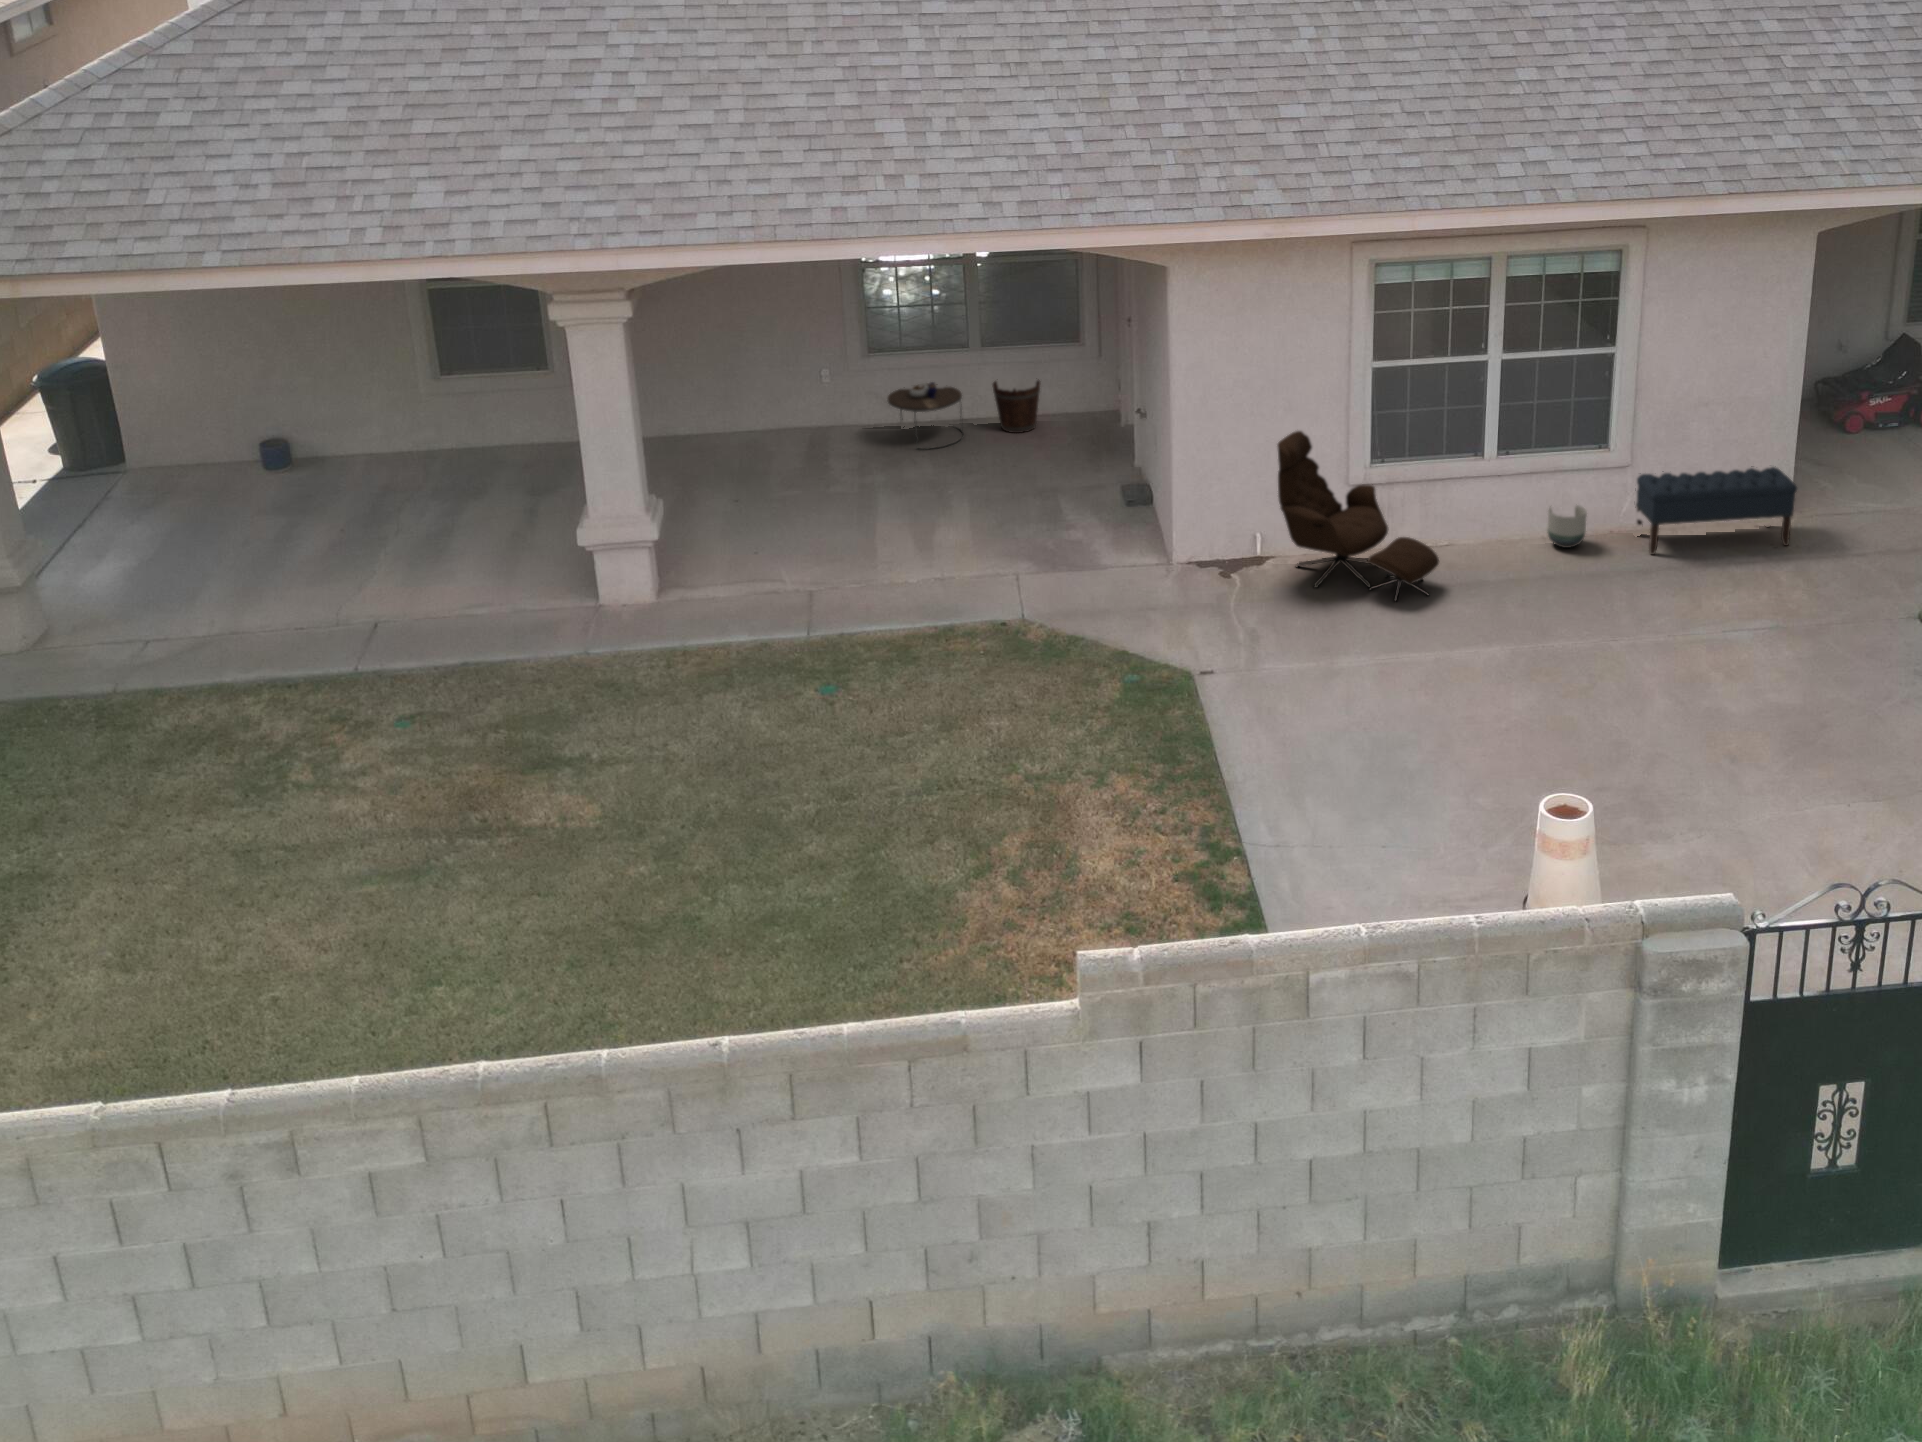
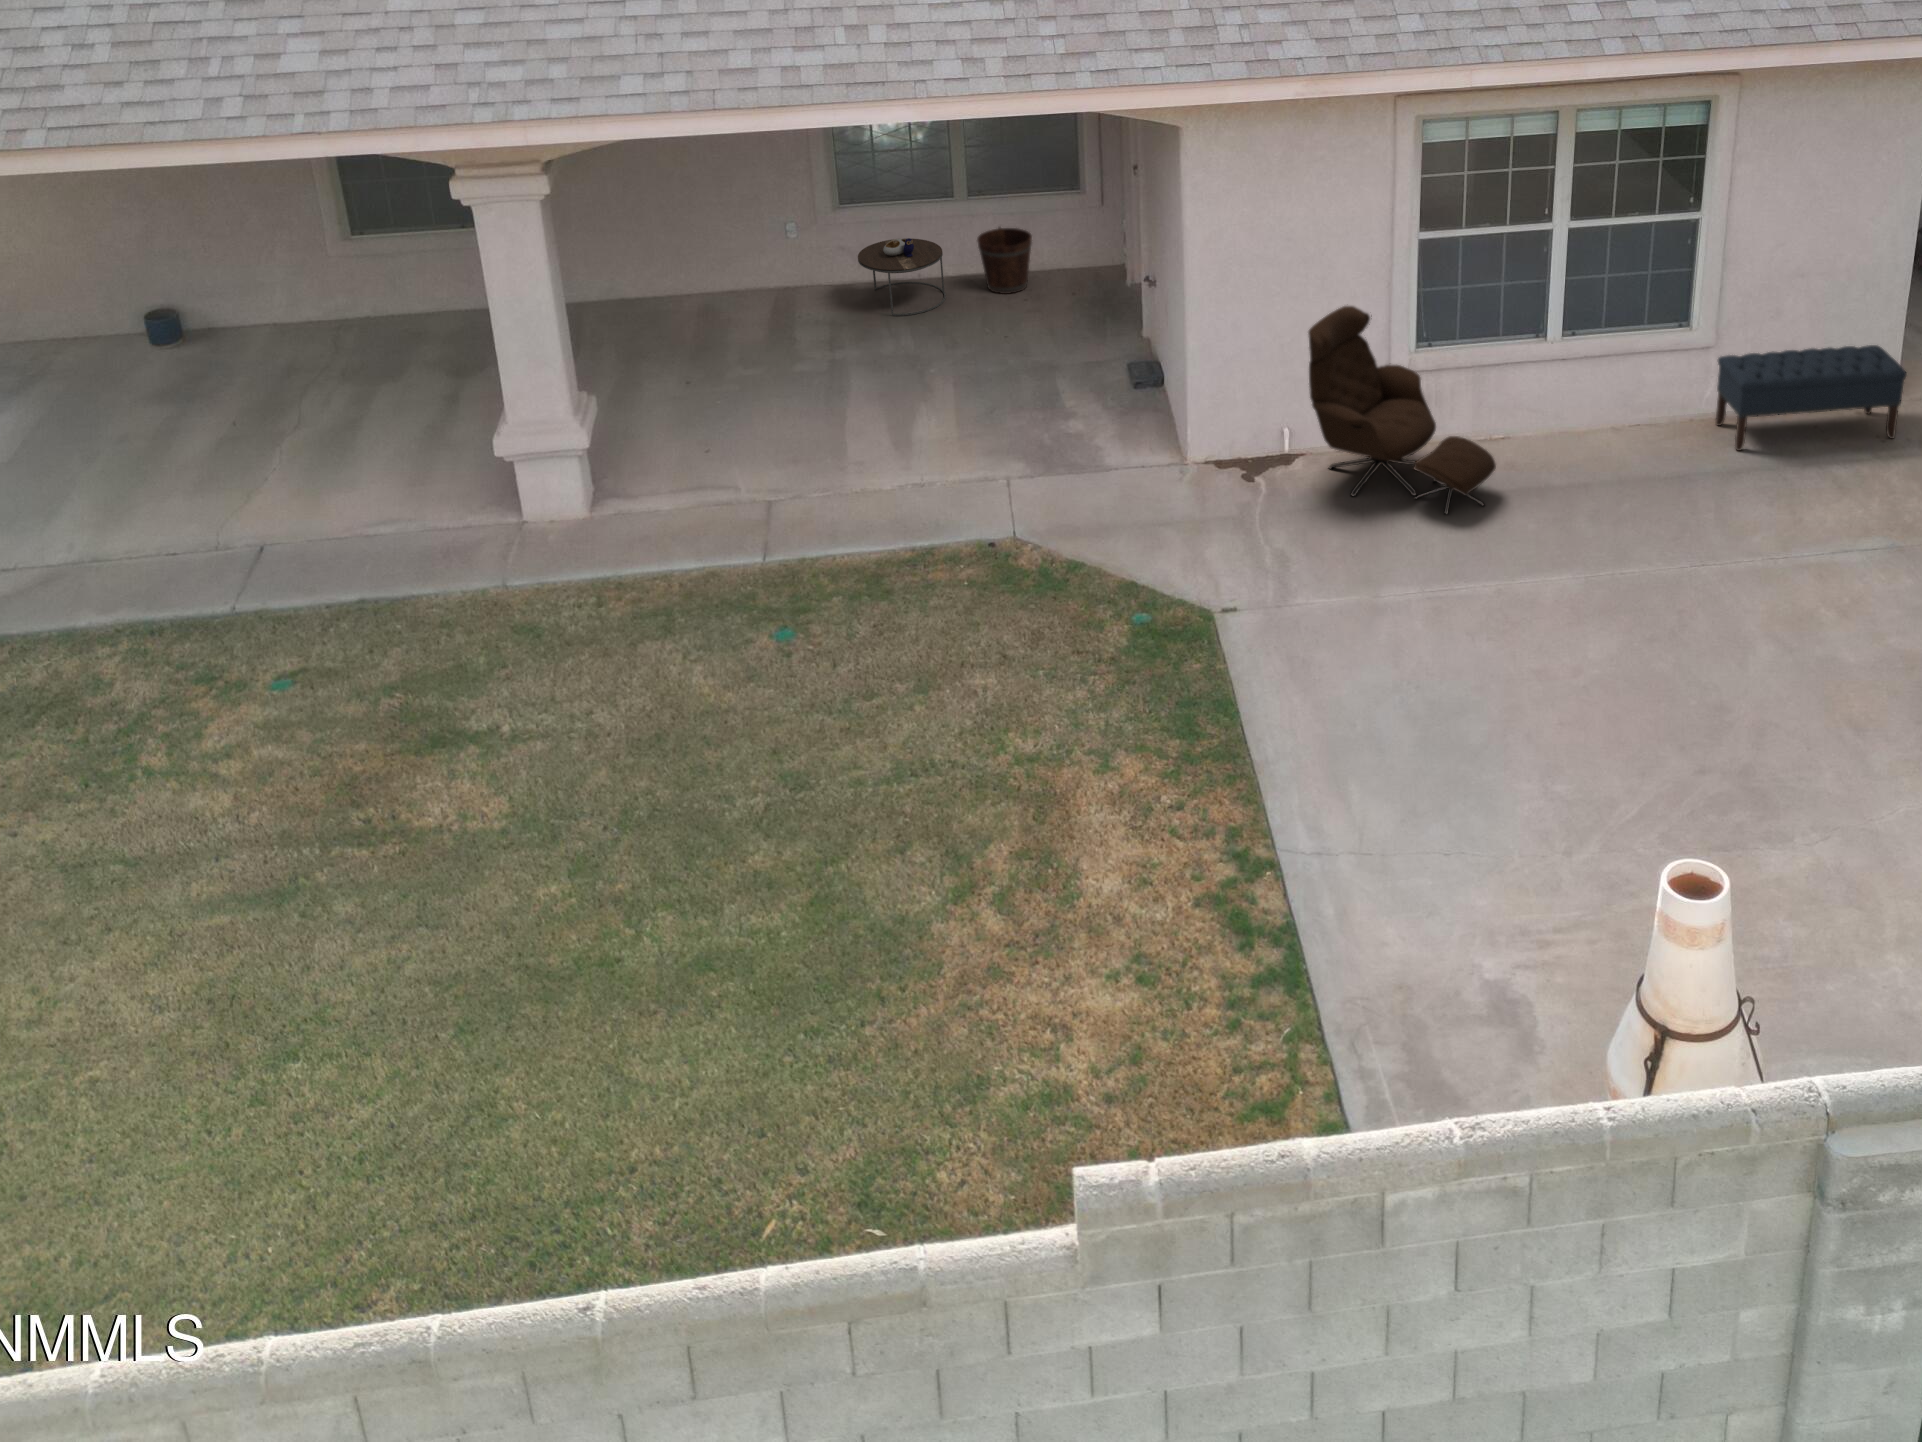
planter: present [1547,505,1587,548] -> none [1617,390,1663,442]

